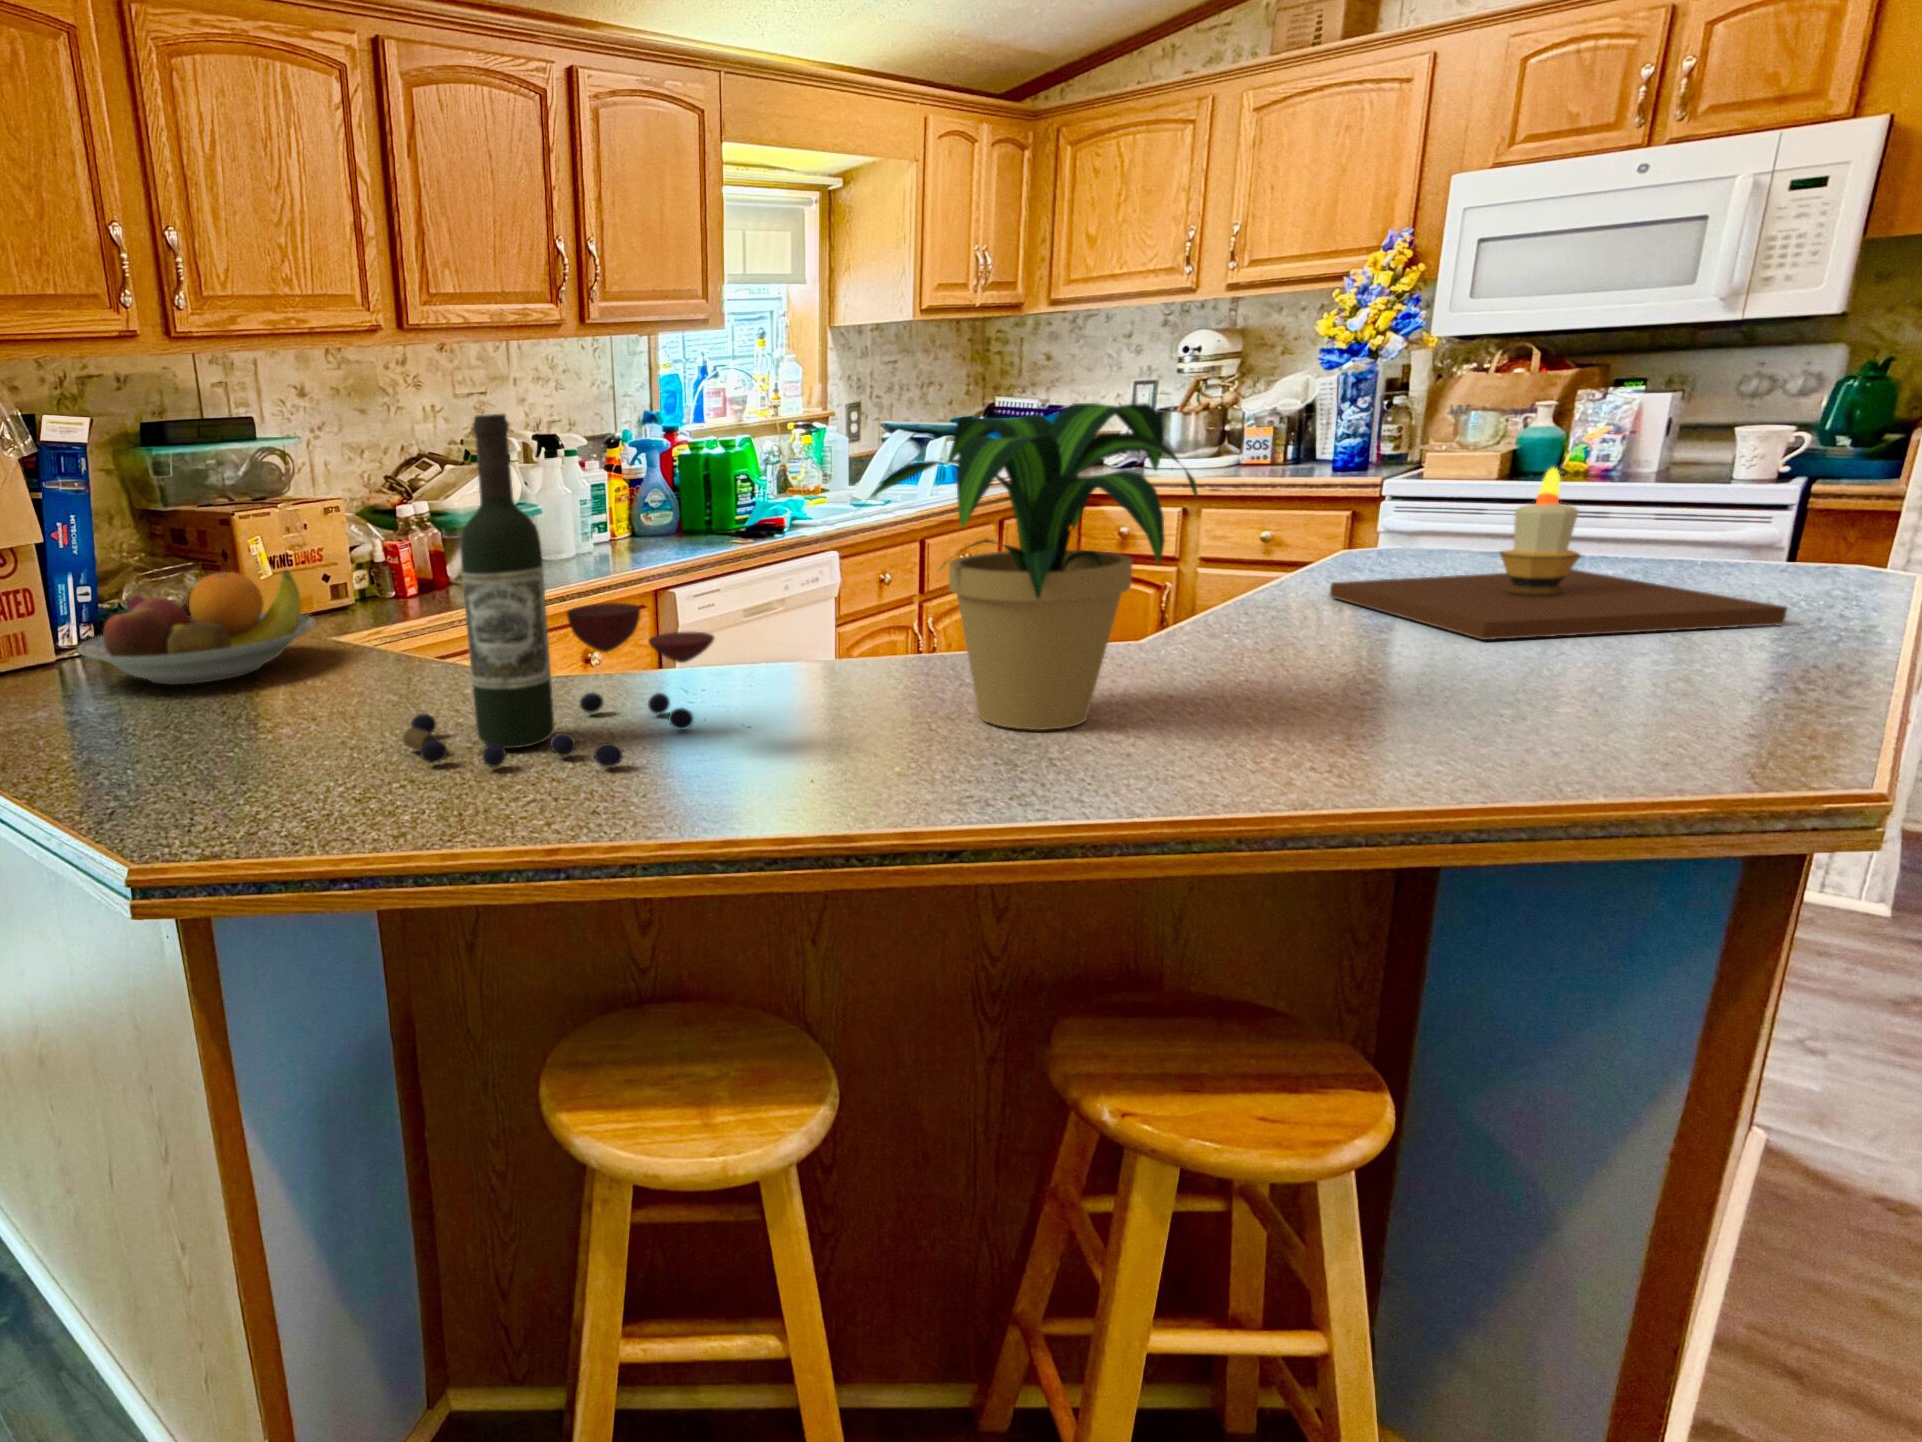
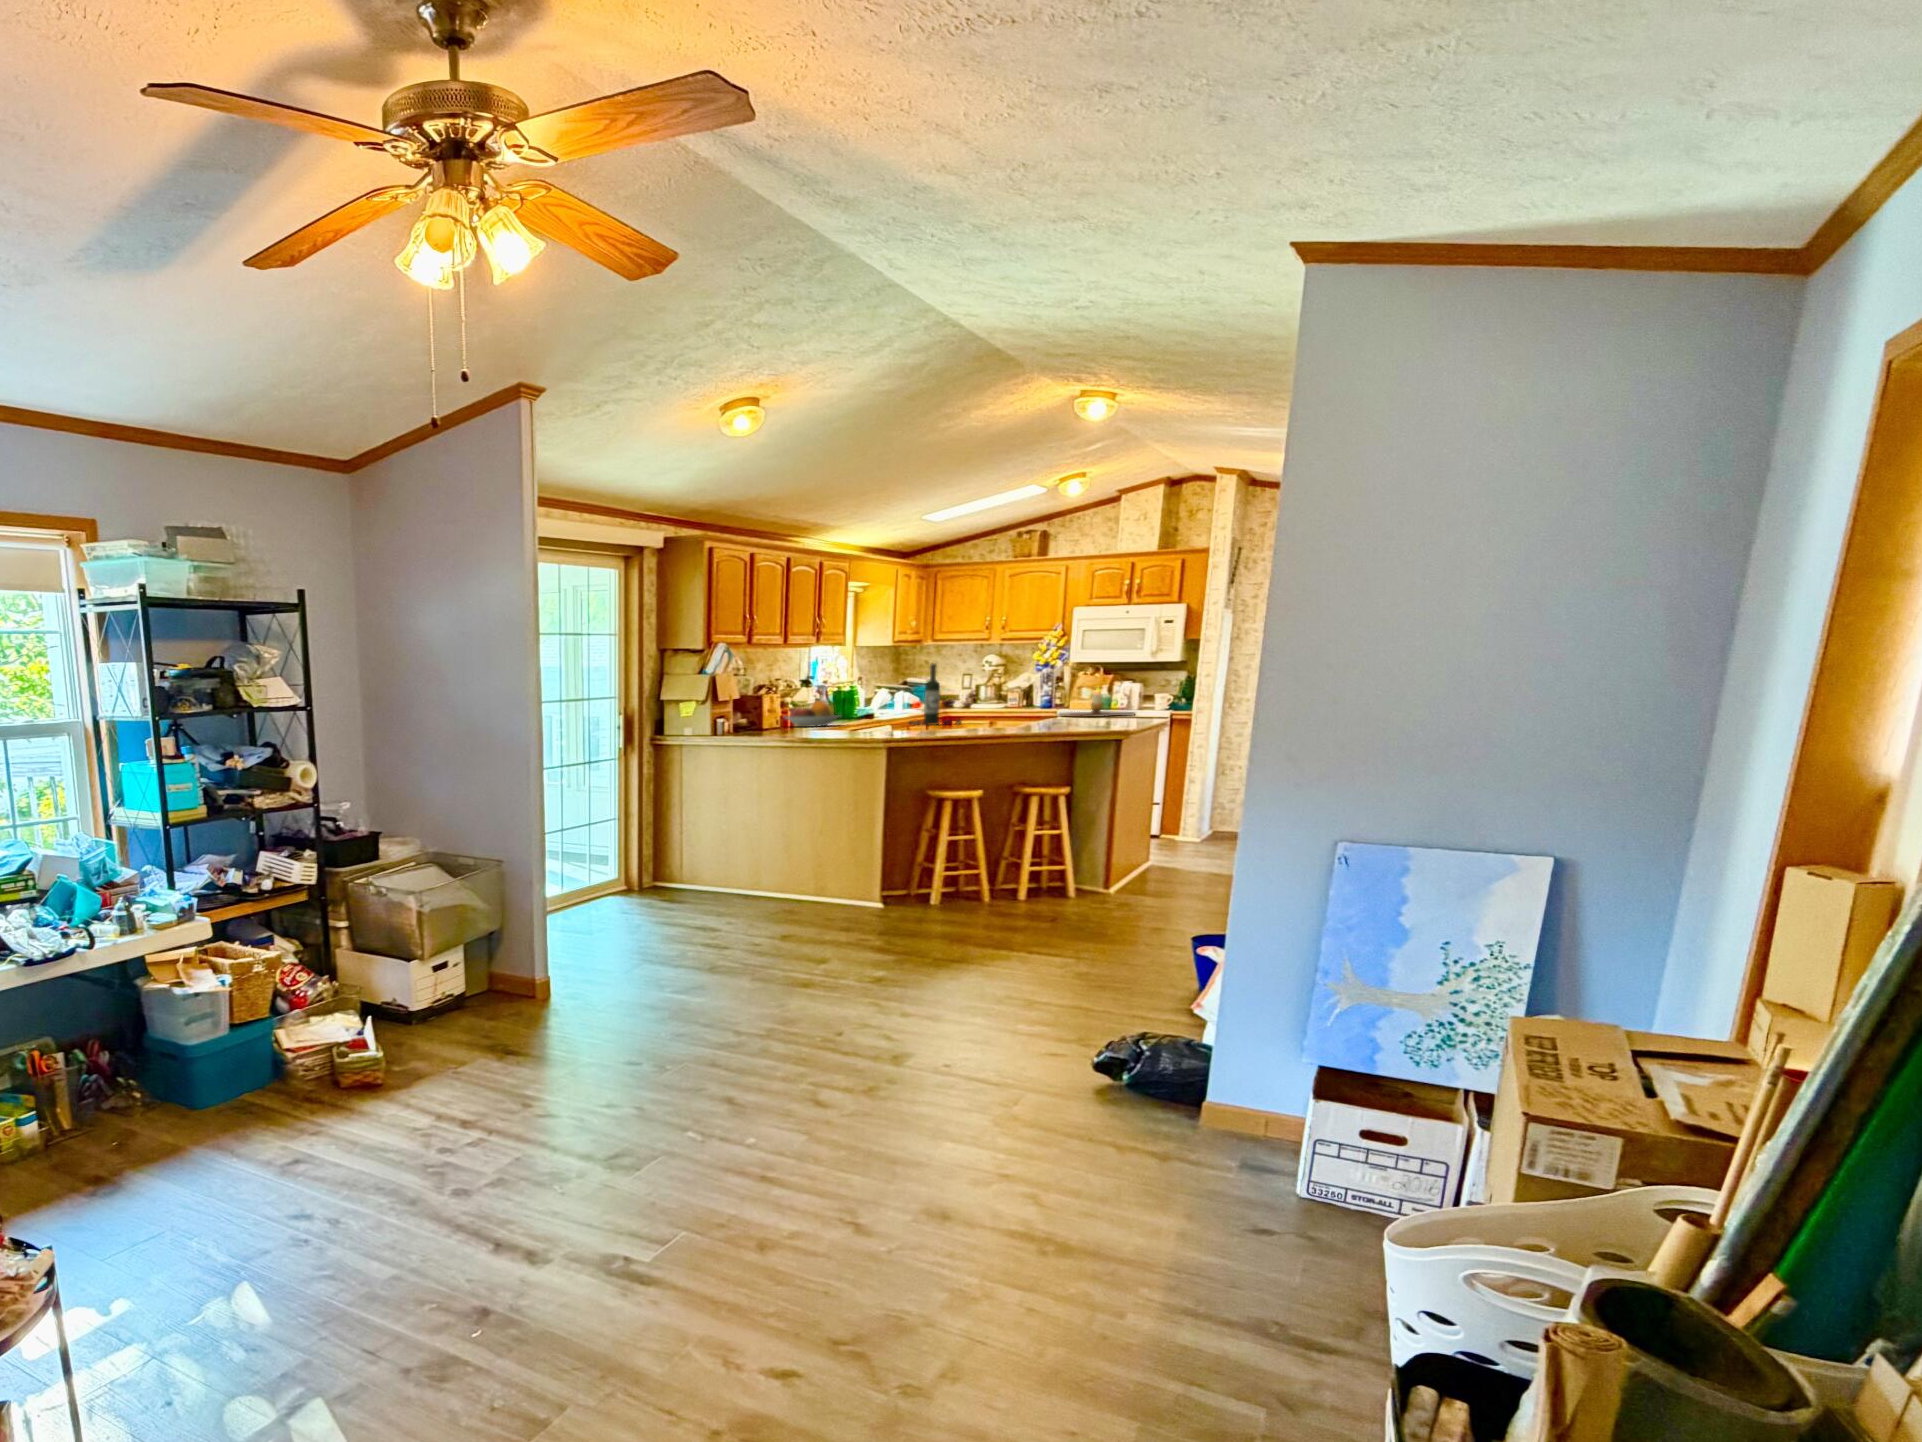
potted plant: present [868,403,1197,730] -> none [989,667,1045,722]

